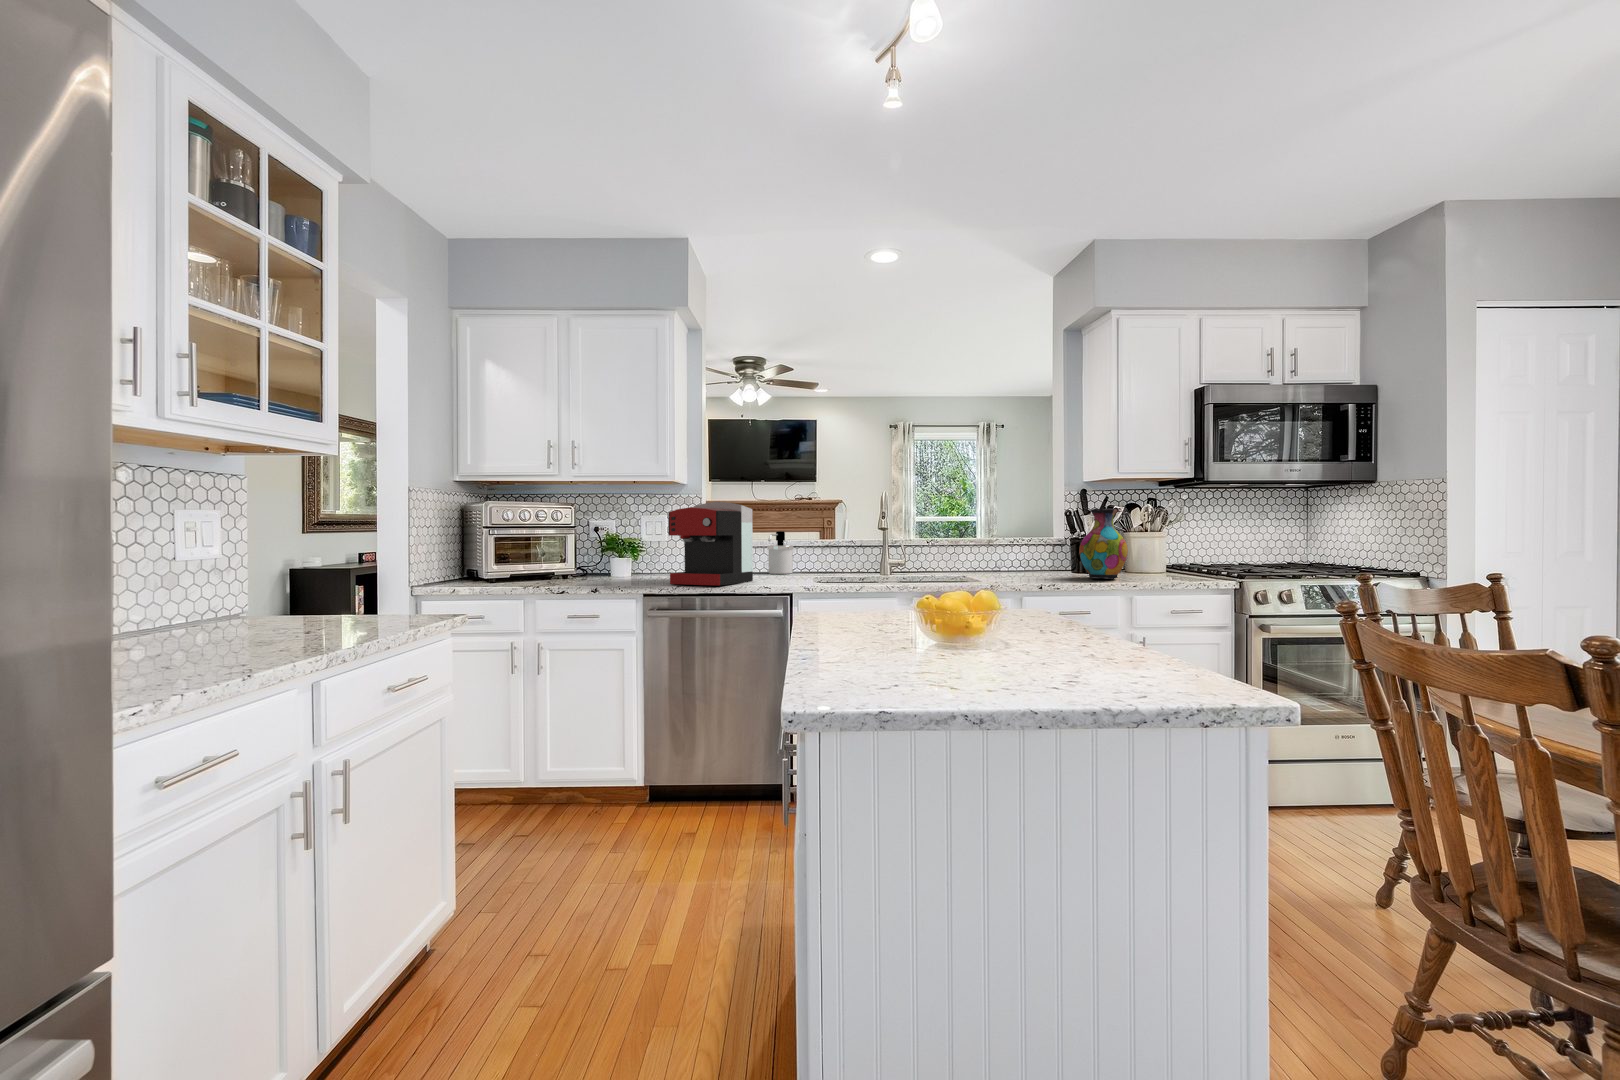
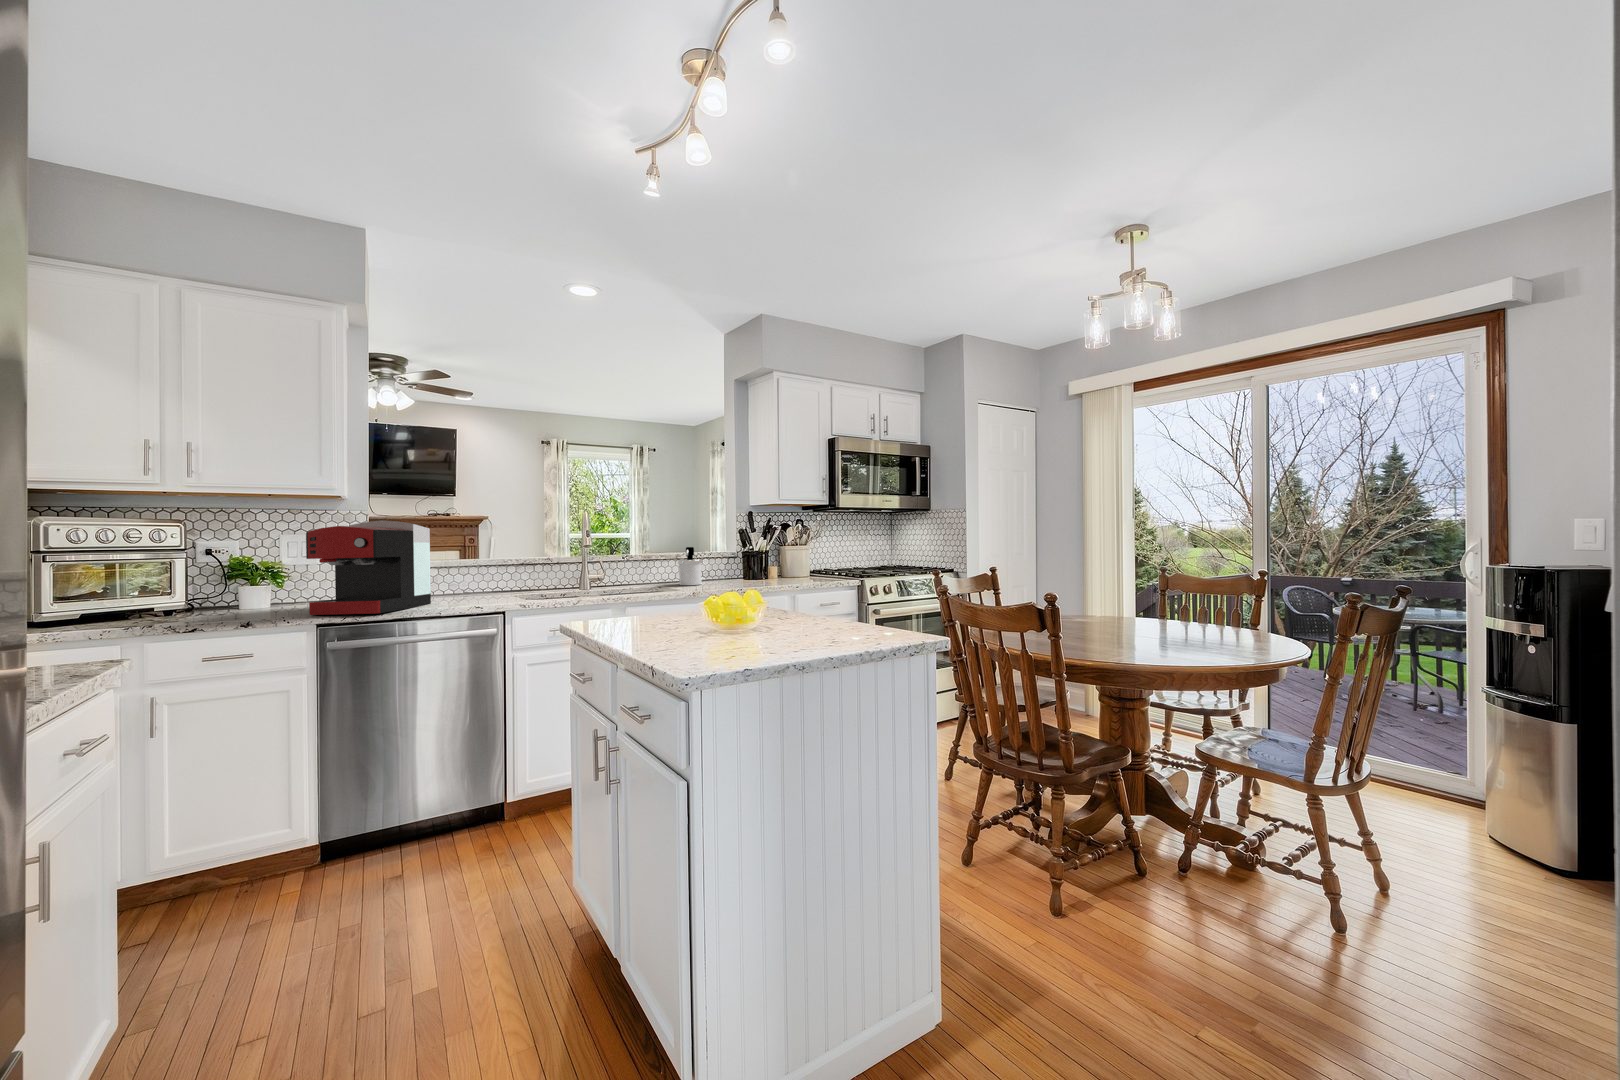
vase: present [1079,508,1128,579] -> none [751,527,787,583]
soap dispenser: present [768,531,793,574] -> present [678,547,702,585]

